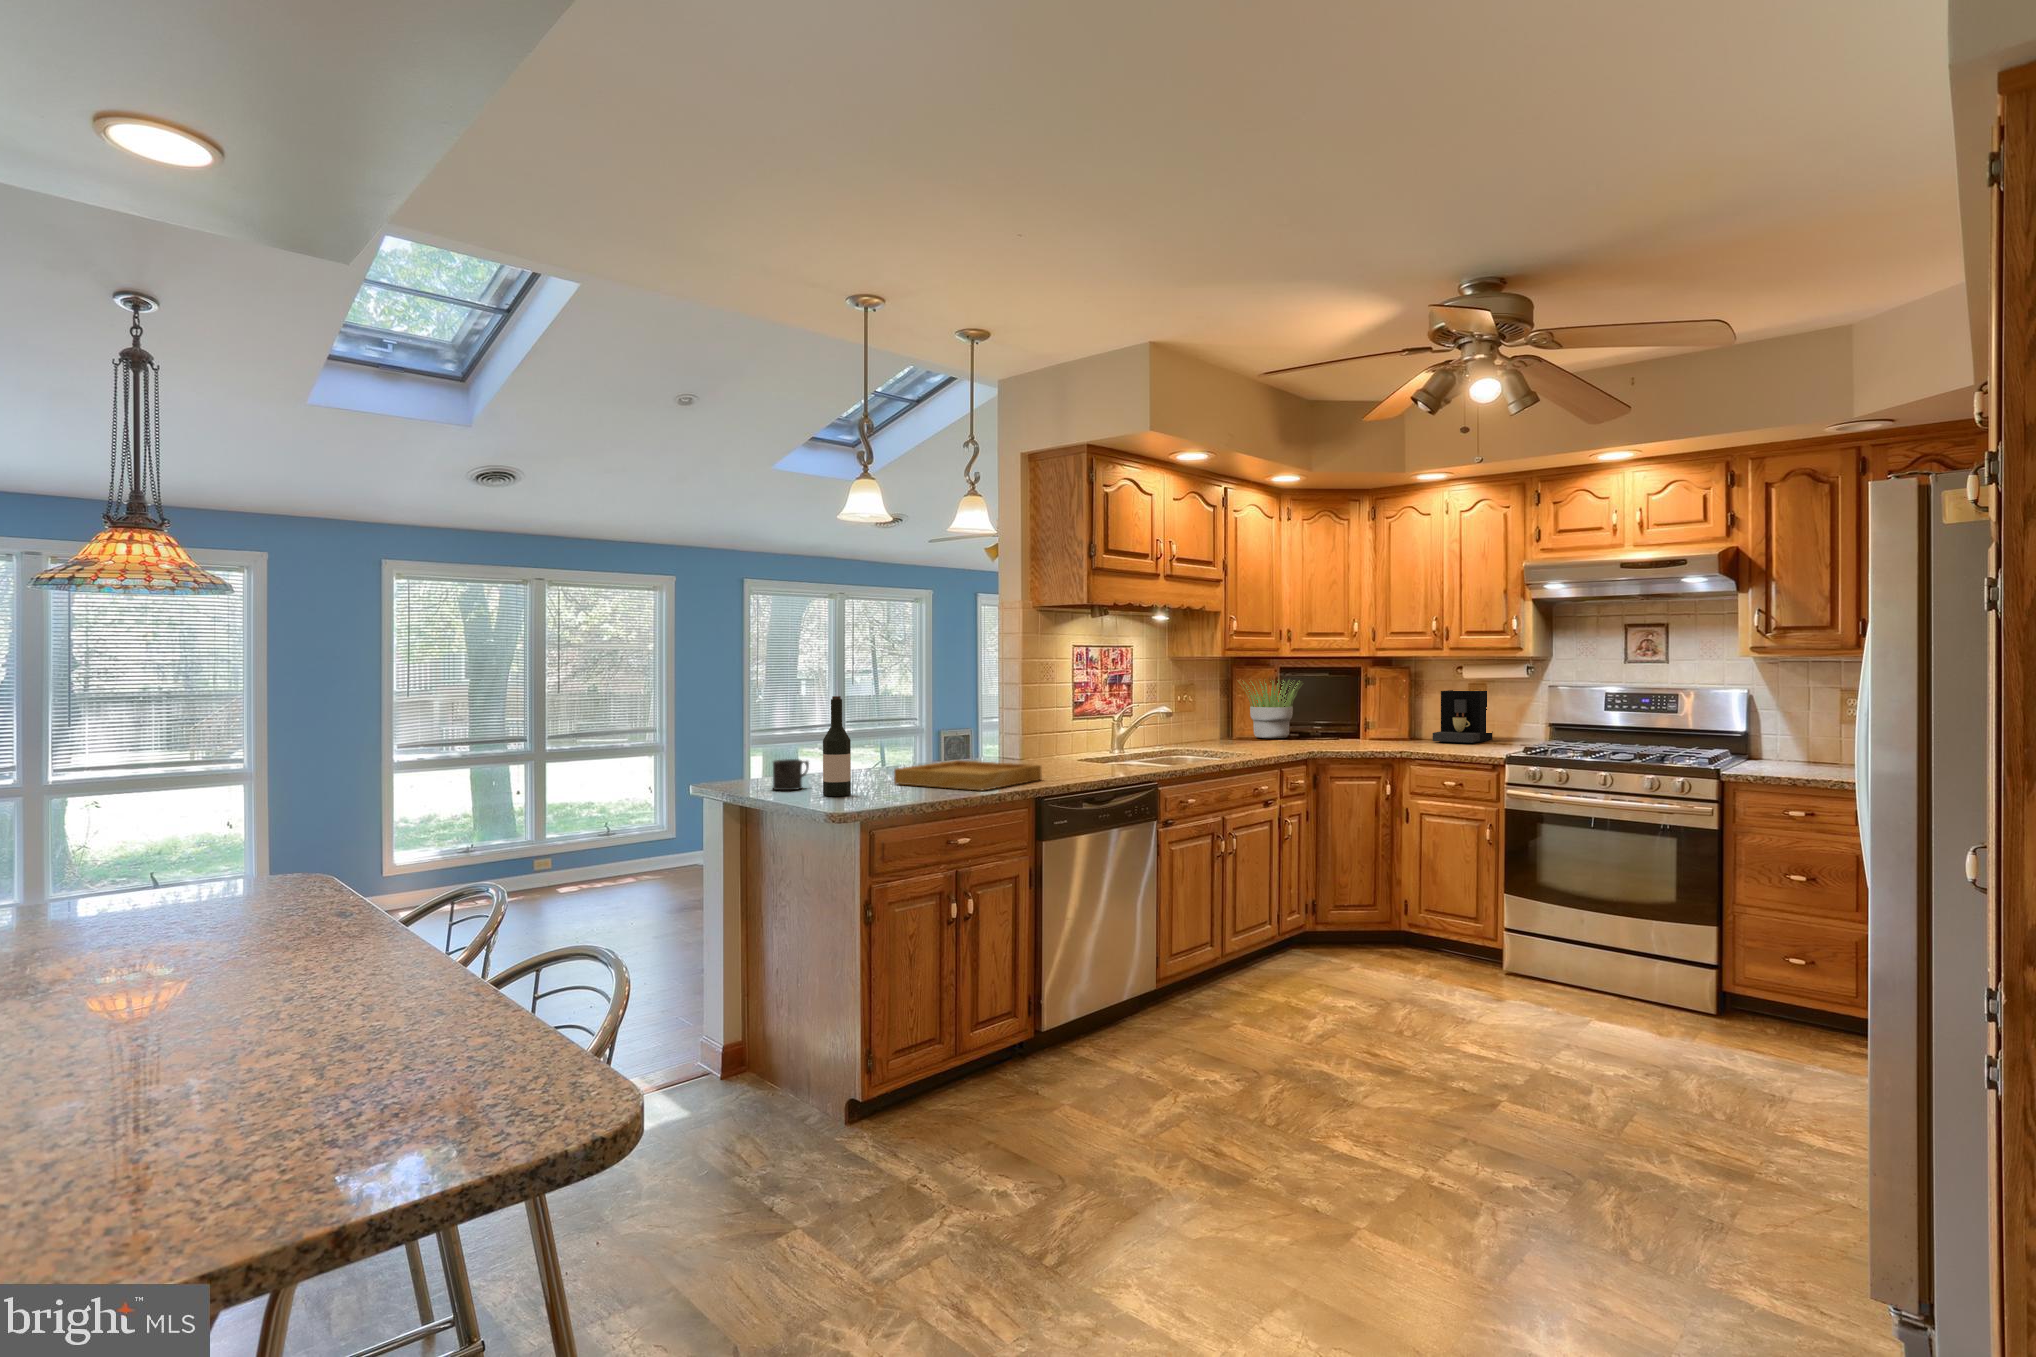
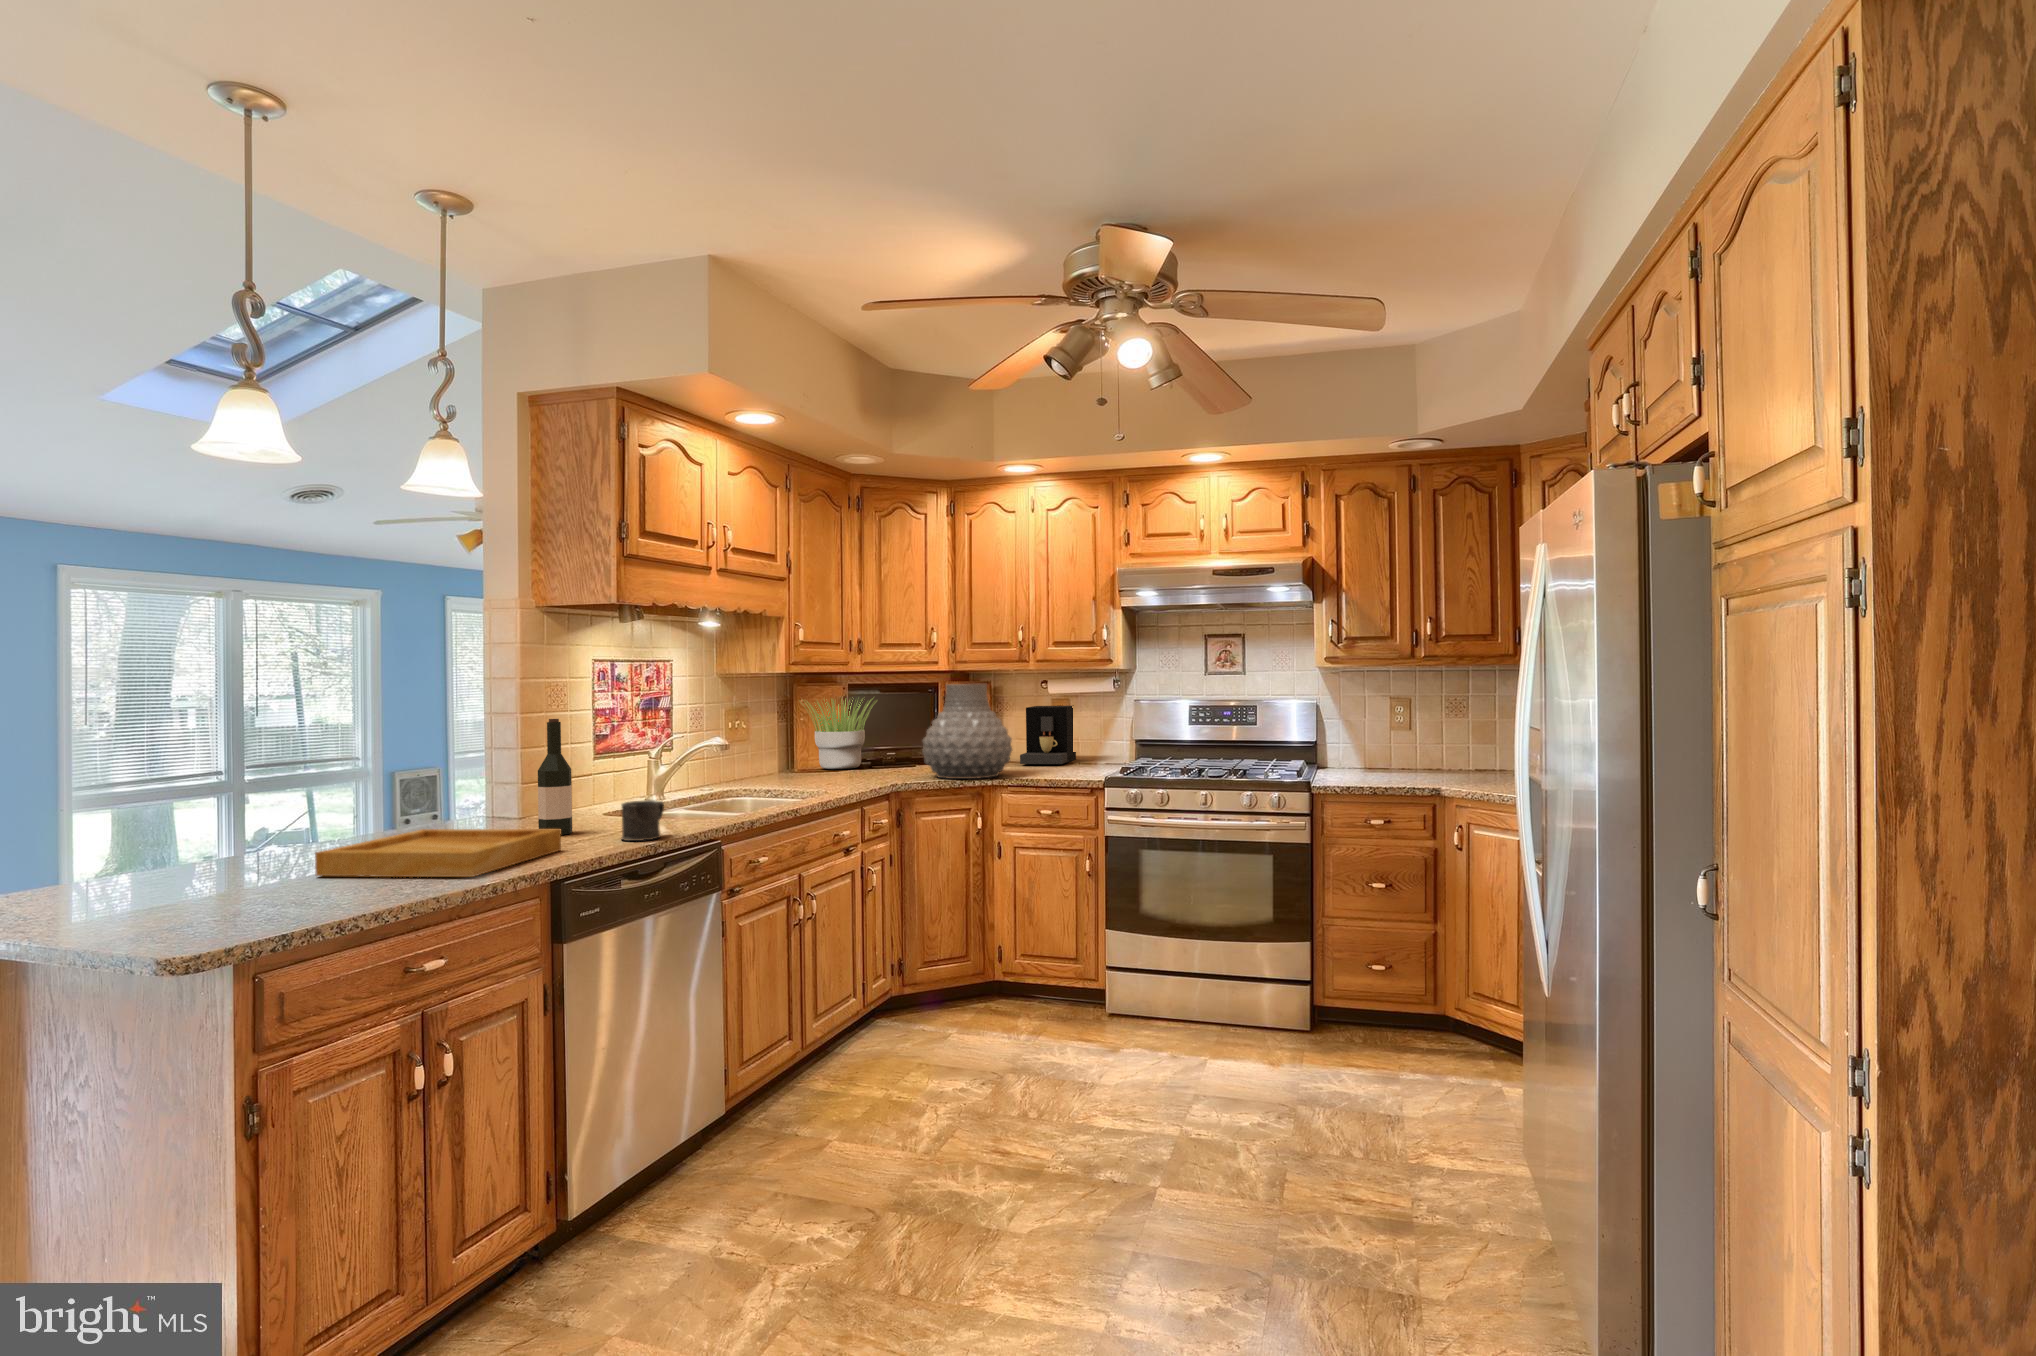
vase: none [1336,669,1419,750] -> present [922,684,1012,779]
wine bottle: present [823,696,851,796] -> present [538,719,572,835]
mug: present [773,759,809,790] -> present [621,800,664,841]

